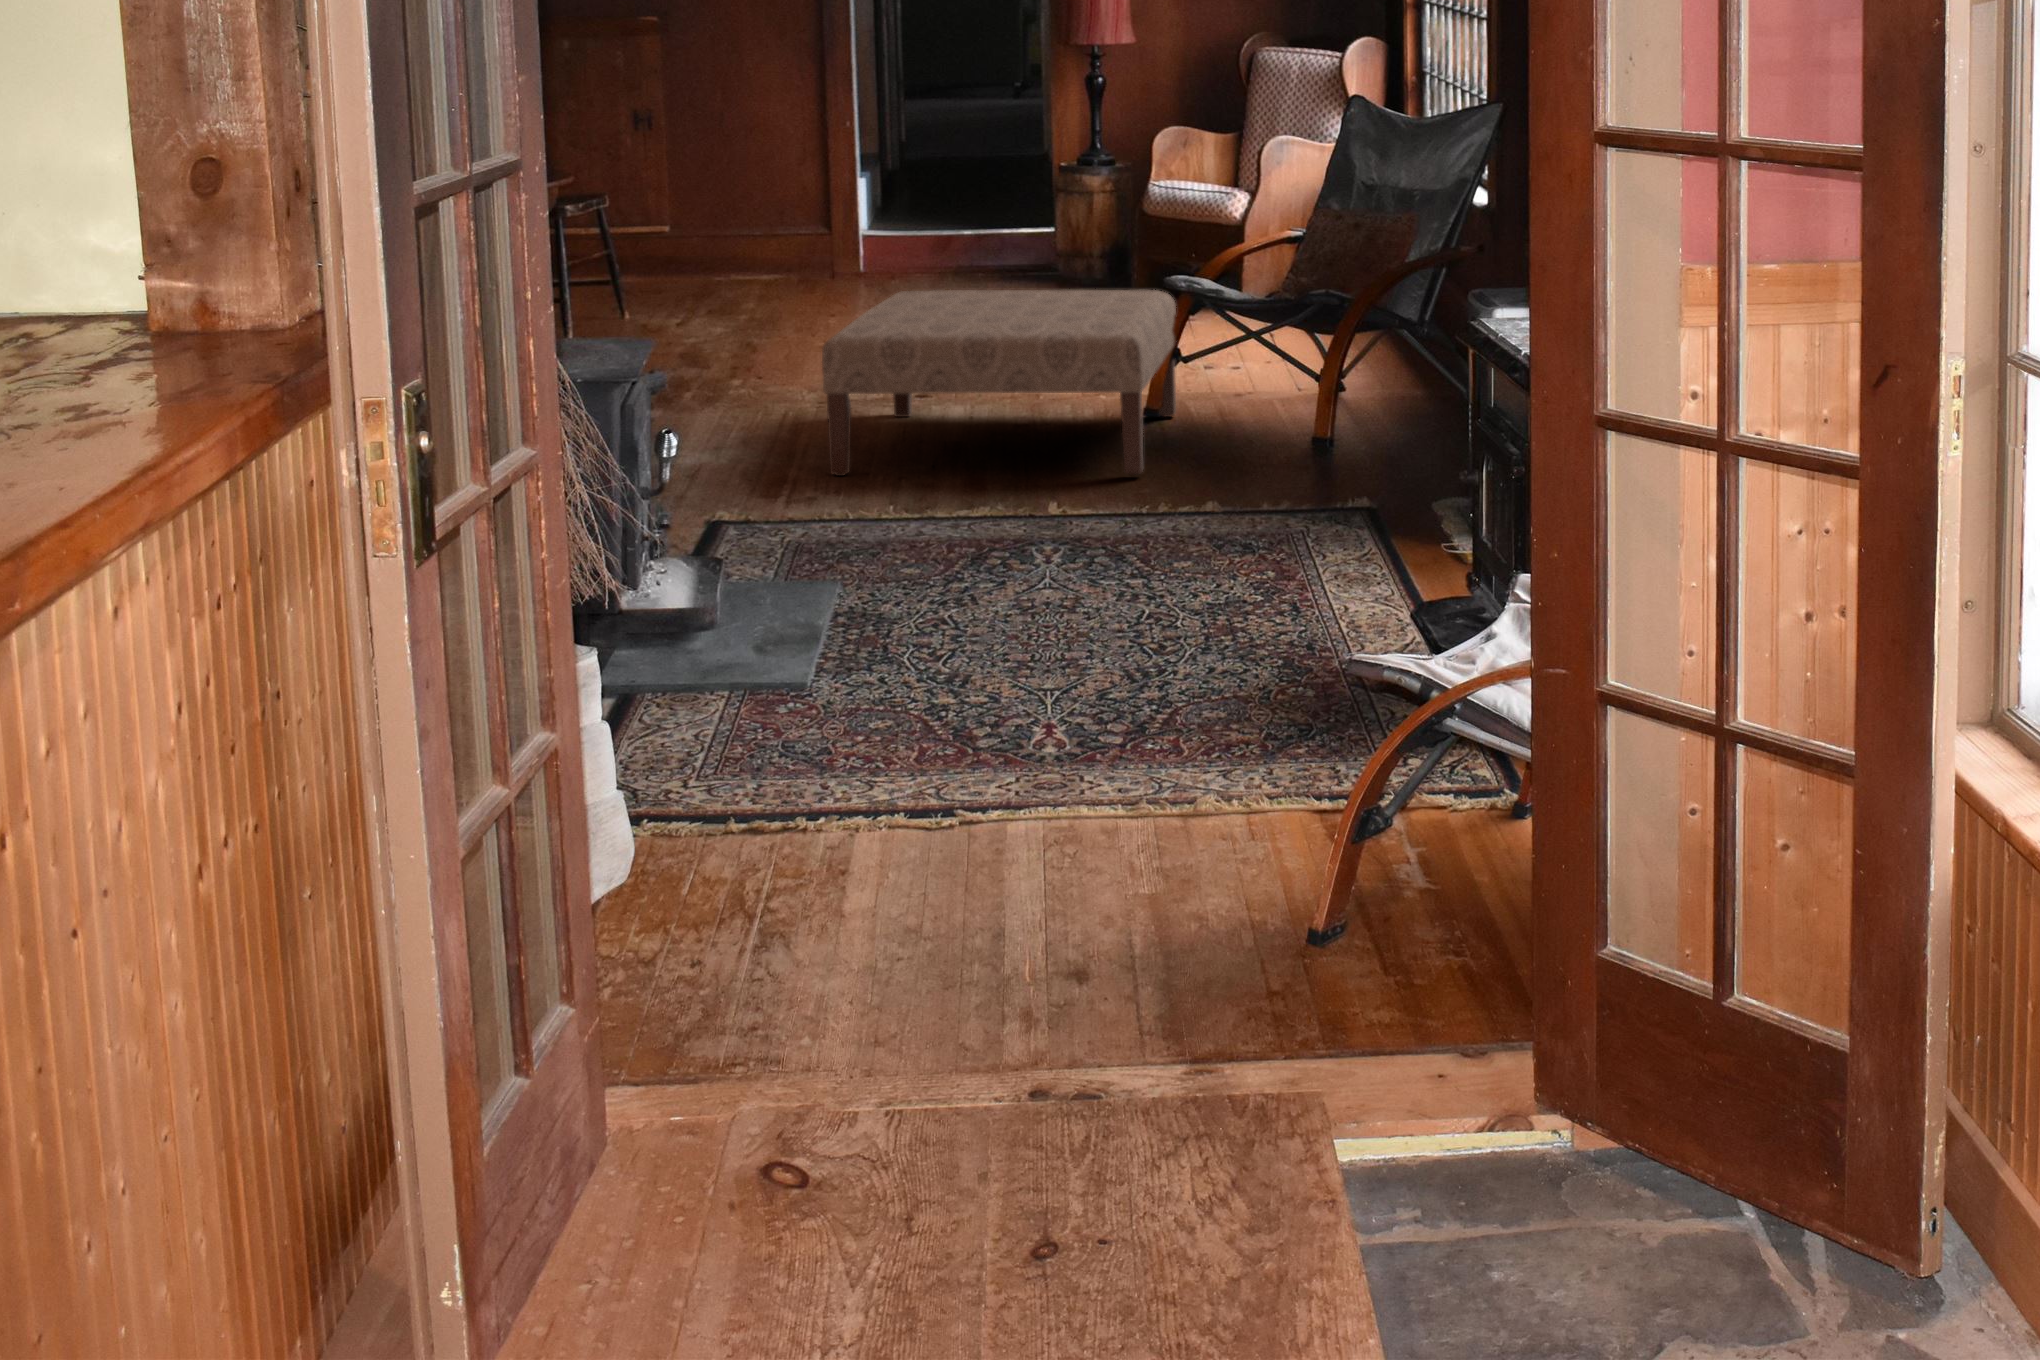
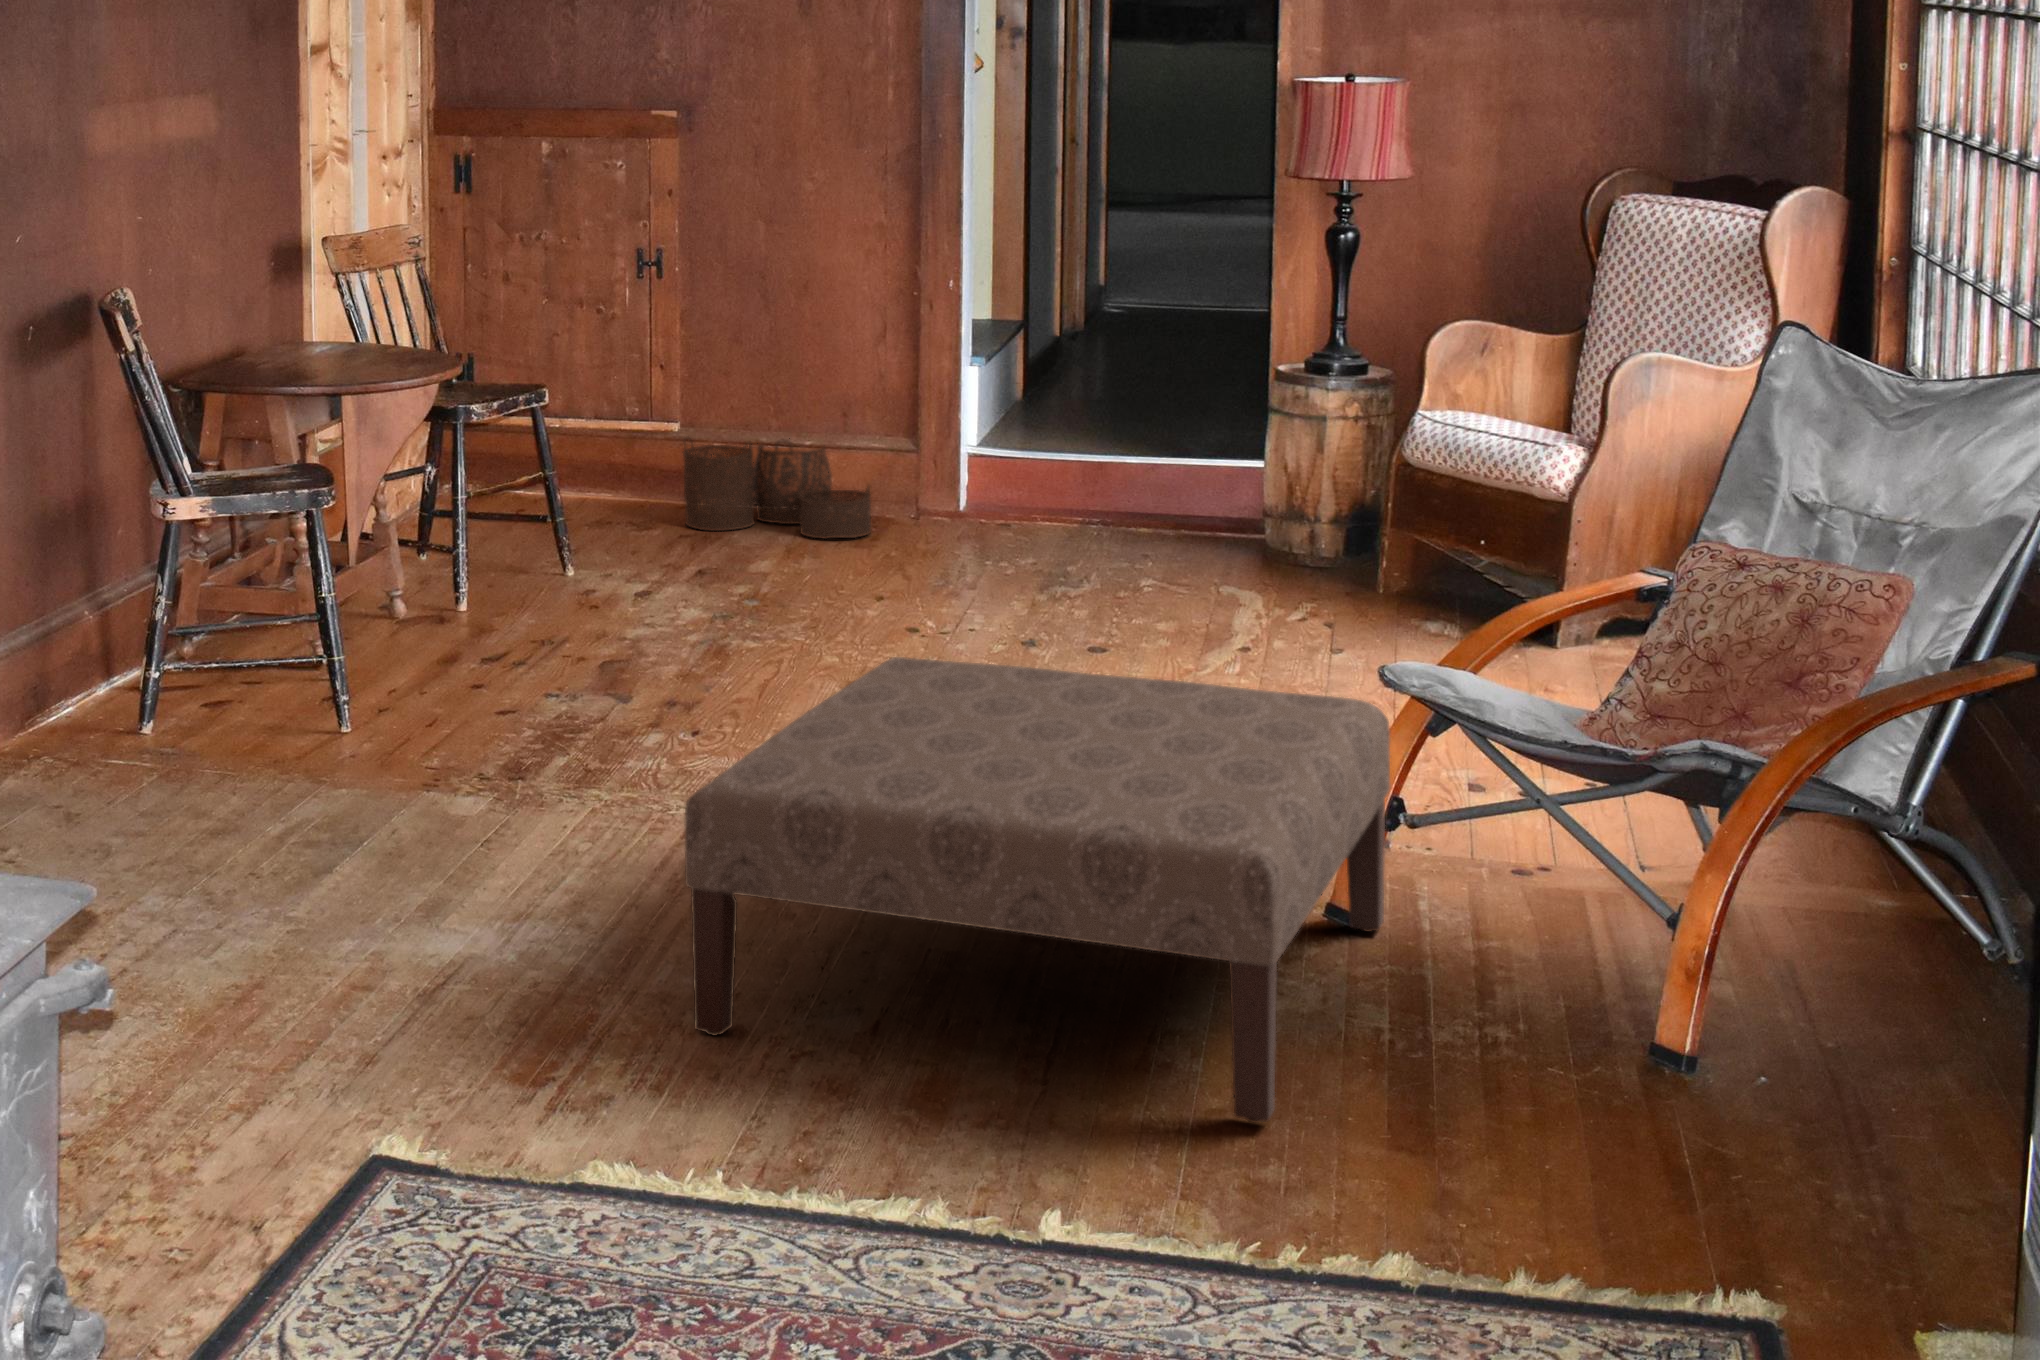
woven basket: none [658,218,797,291] -> present [683,438,871,538]

